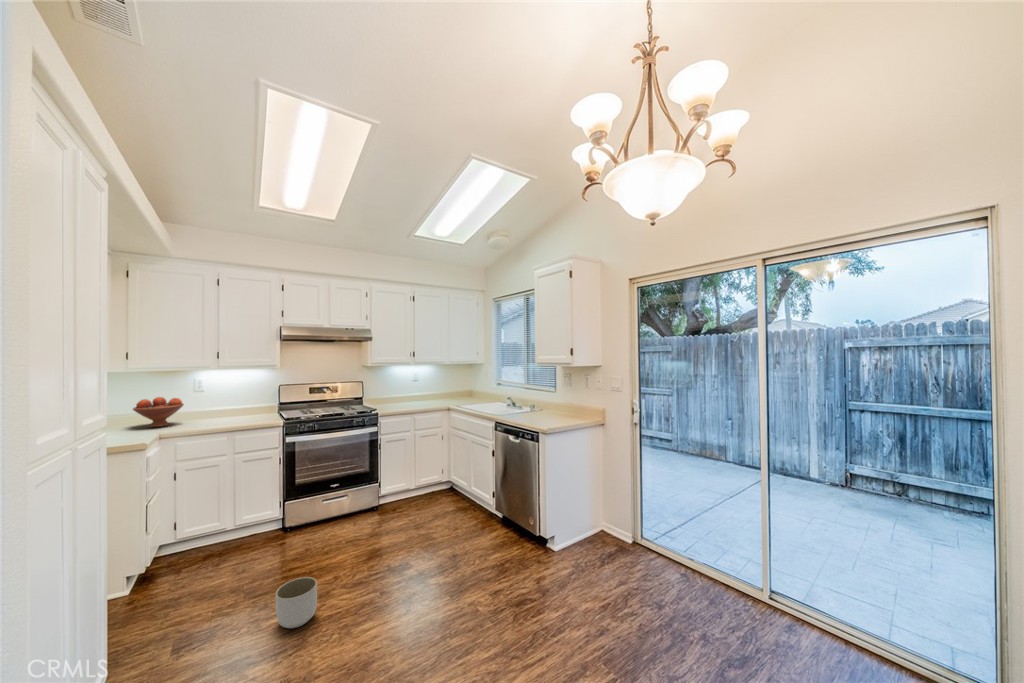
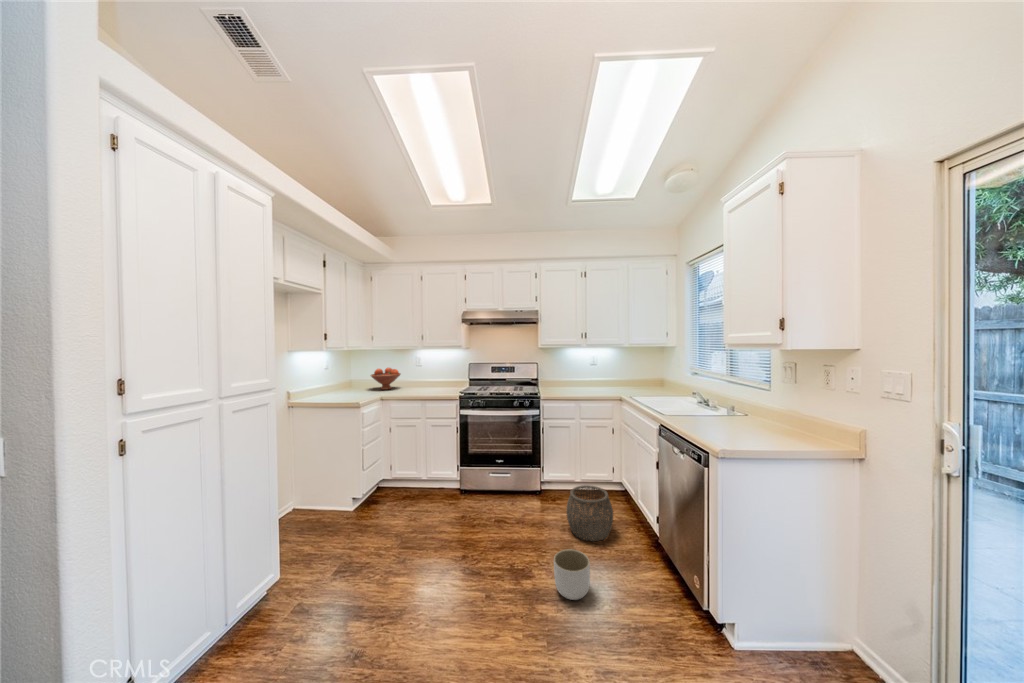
woven basket: none [419,484,459,530] -> present [567,485,613,541]
planter: present [275,577,317,628] -> present [554,549,590,600]

